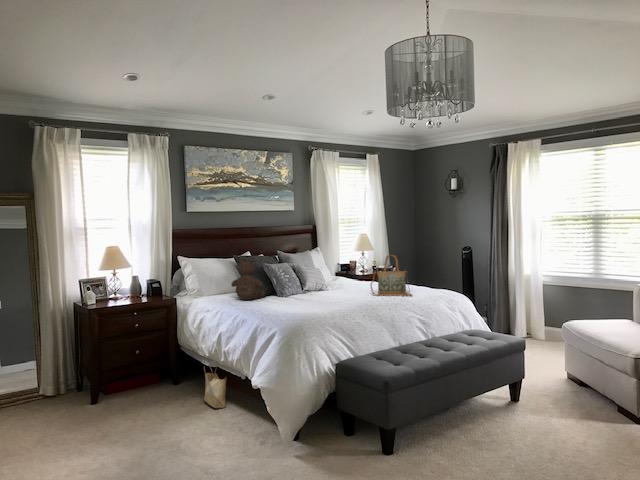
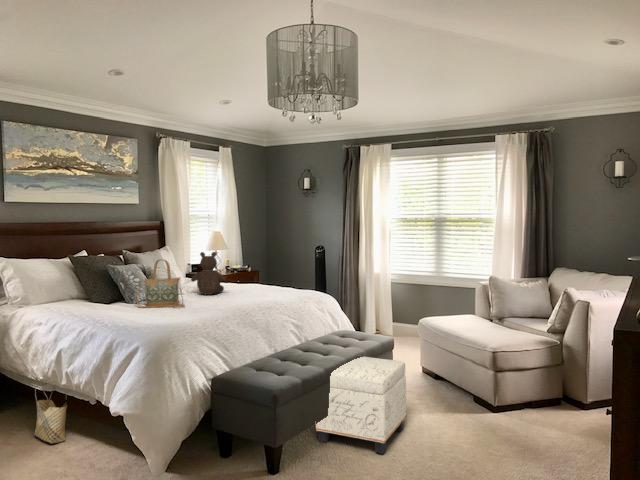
handbag: present [371,255,412,296] -> present [136,260,185,308]
teddy bear: present [231,258,265,300] -> present [191,252,226,295]
ottoman: none [433,353,531,450] -> present [316,357,406,454]

